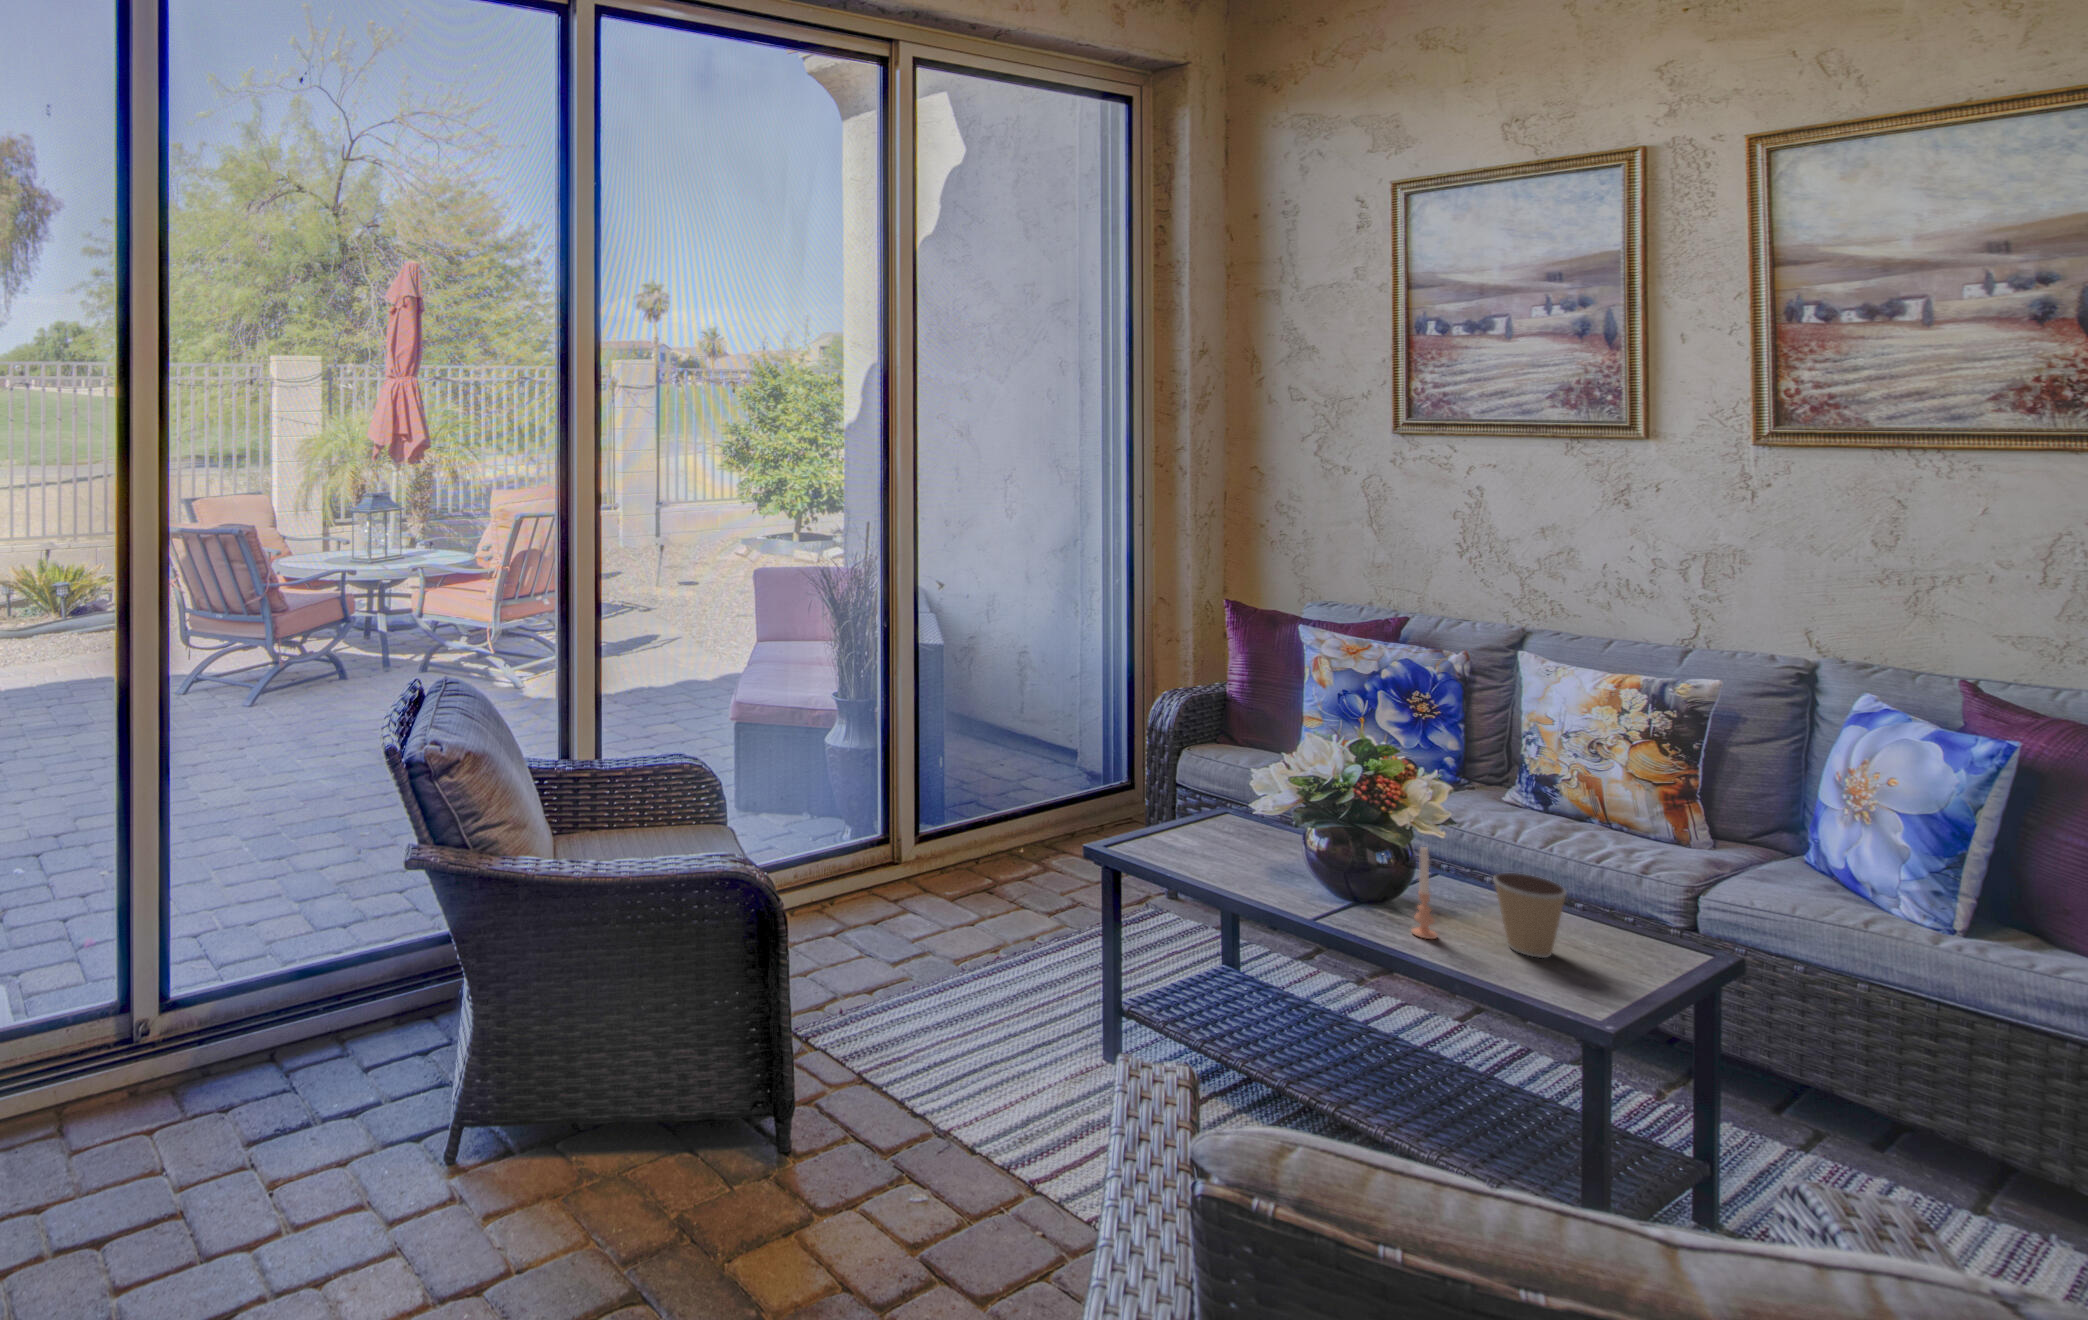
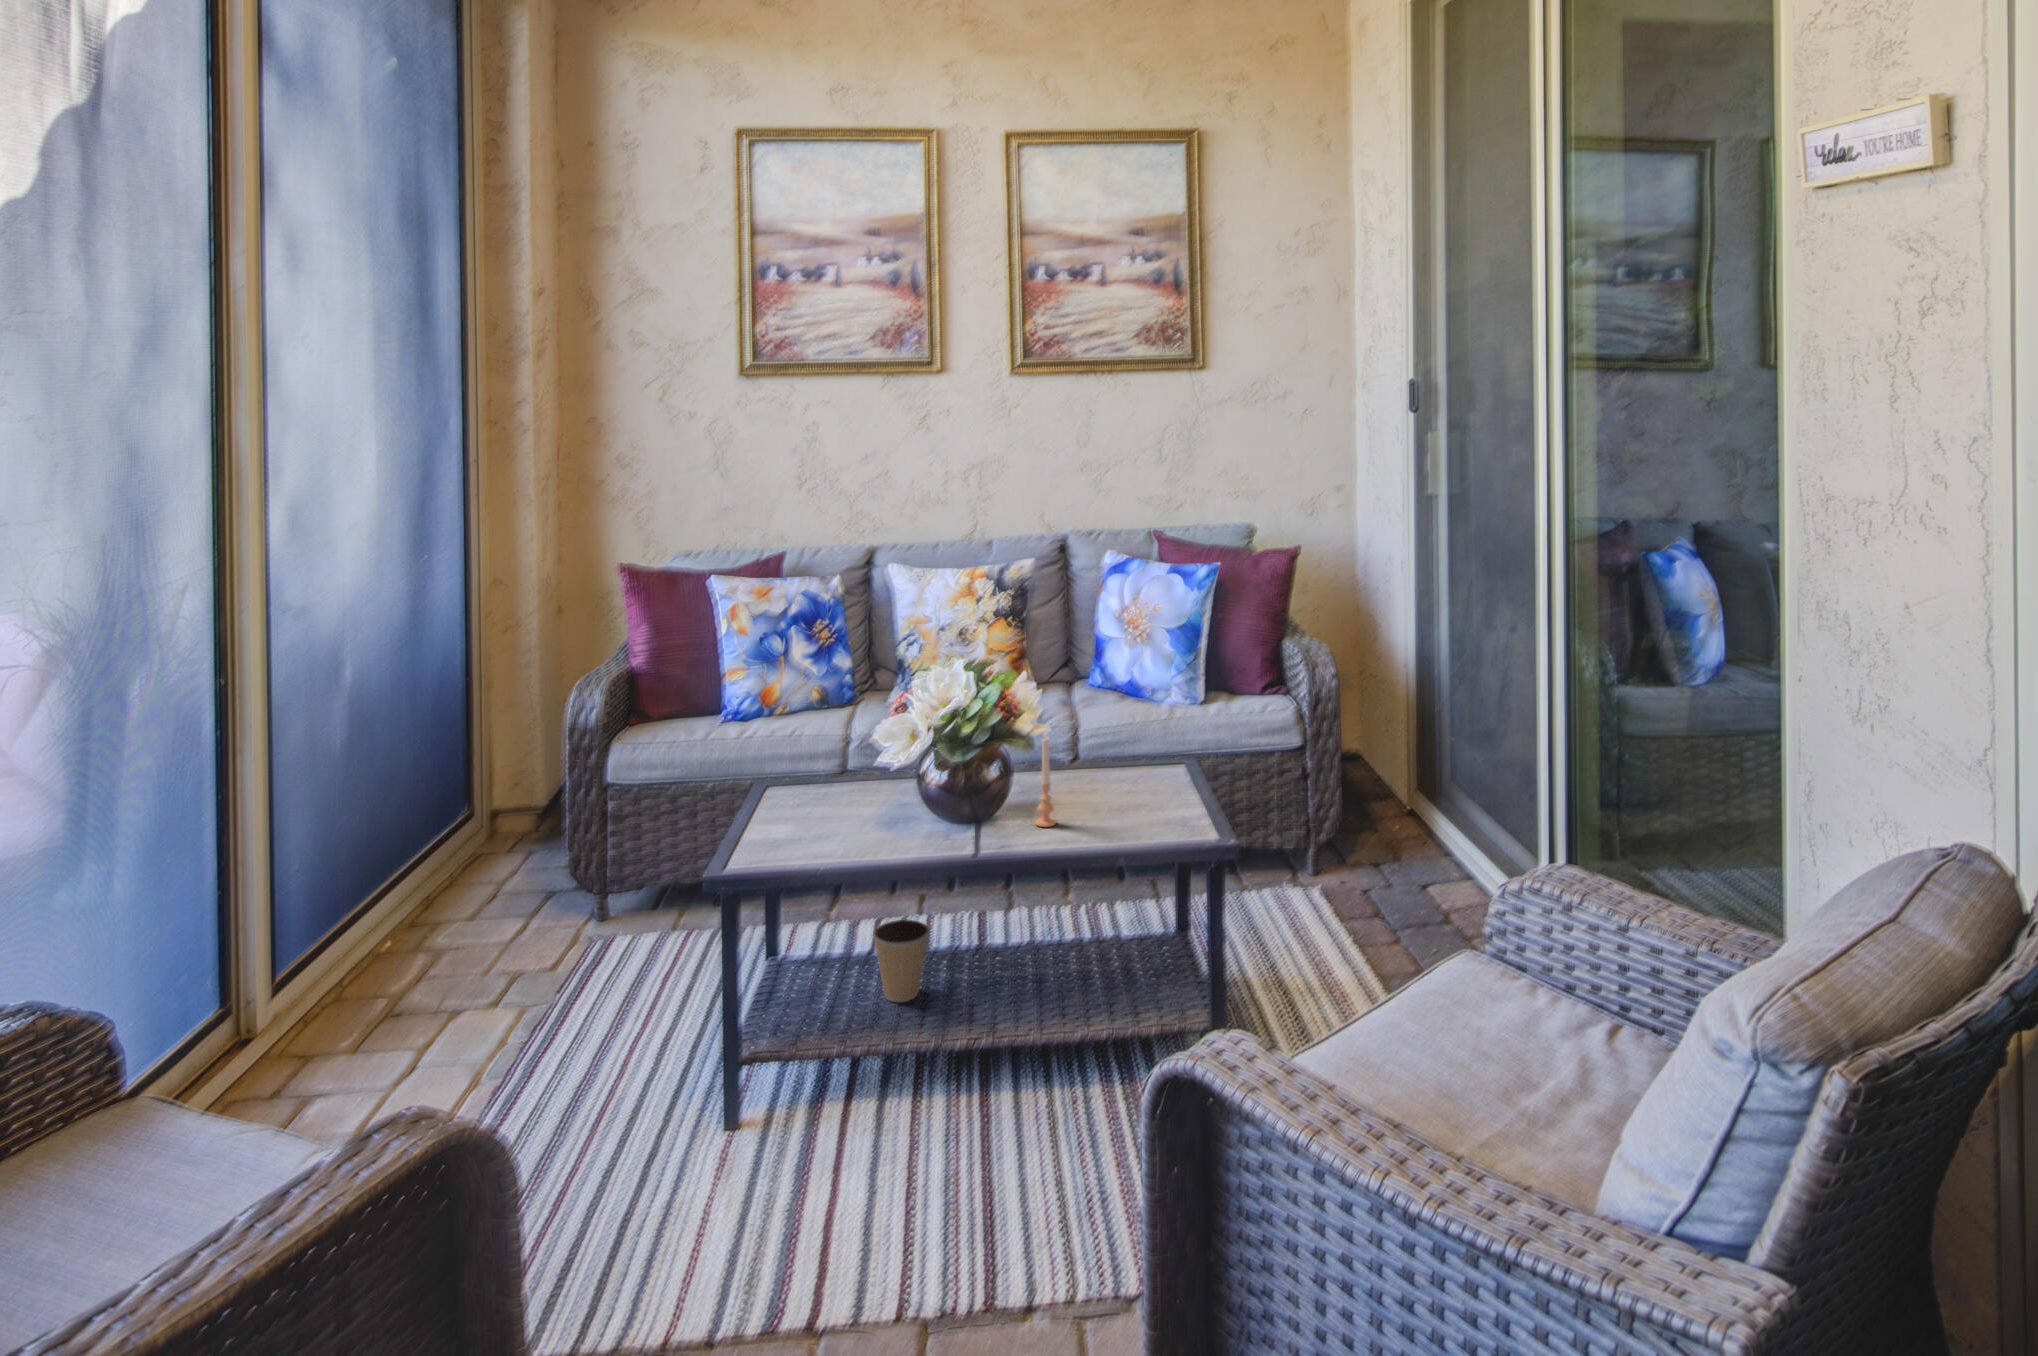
coffee cup: present [1493,873,1567,958] -> present [873,920,930,1002]

